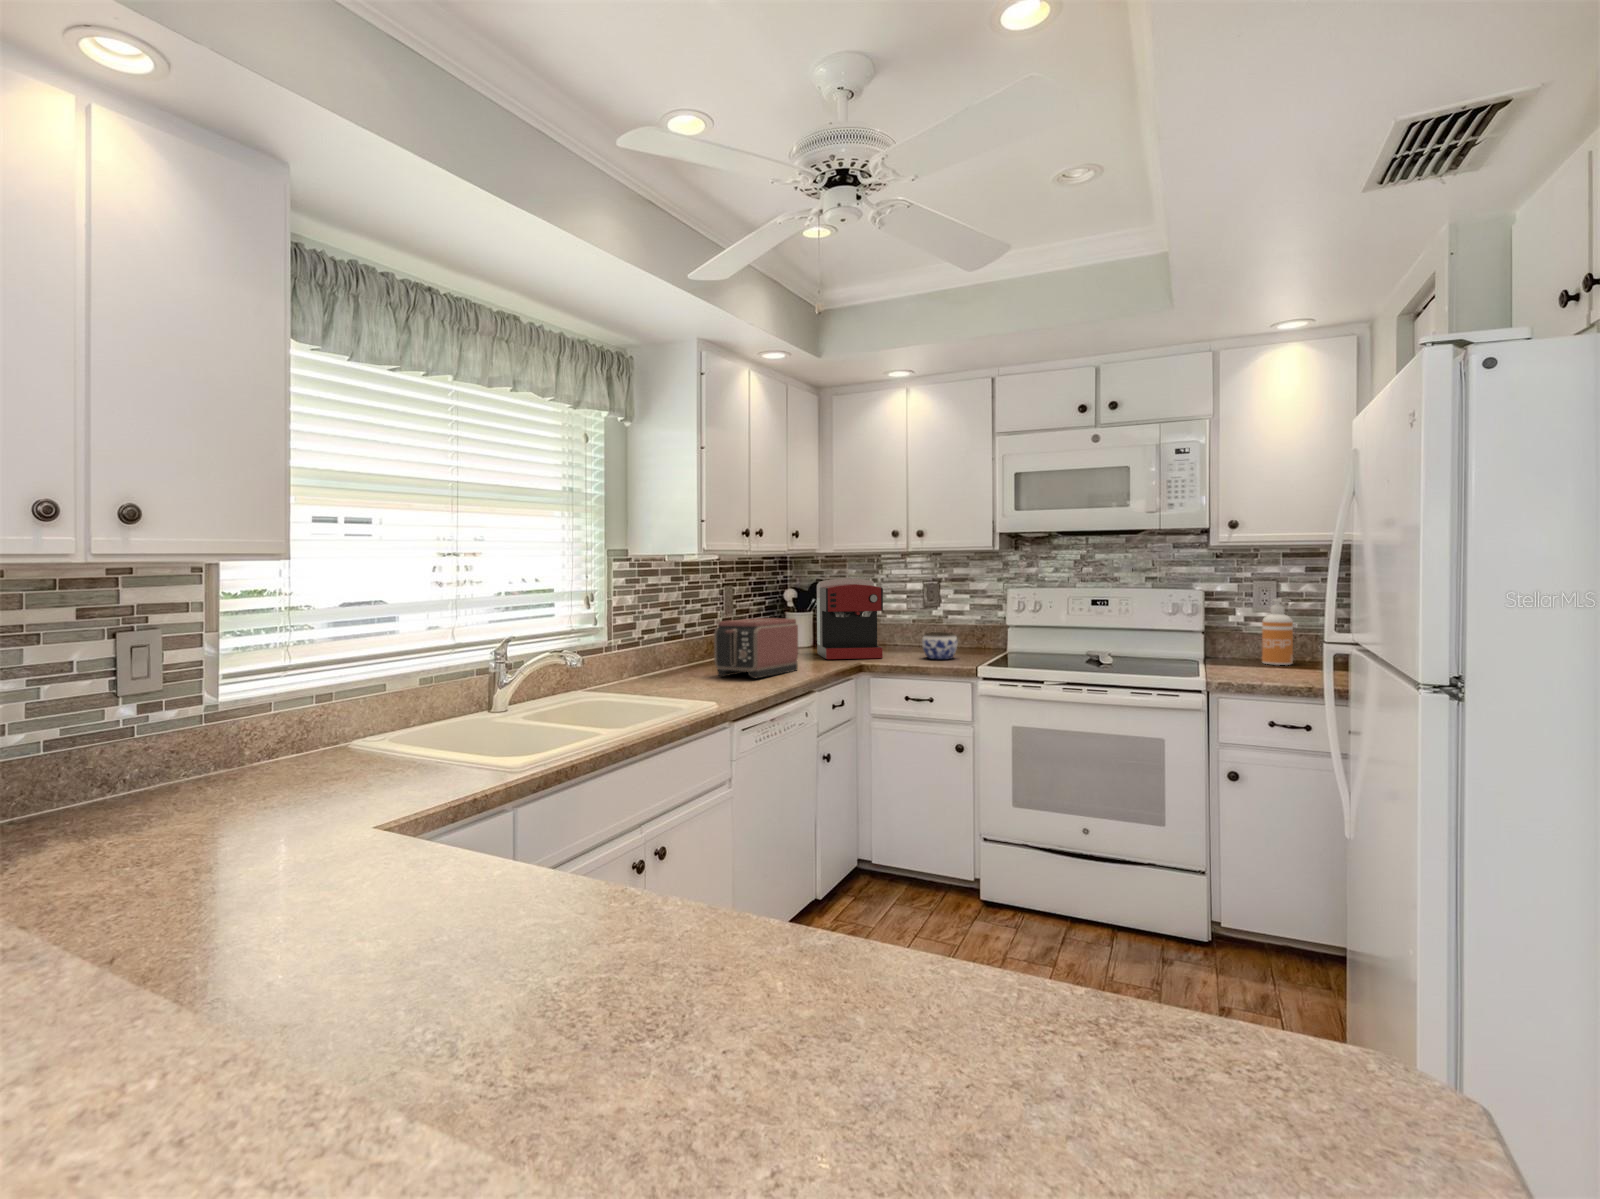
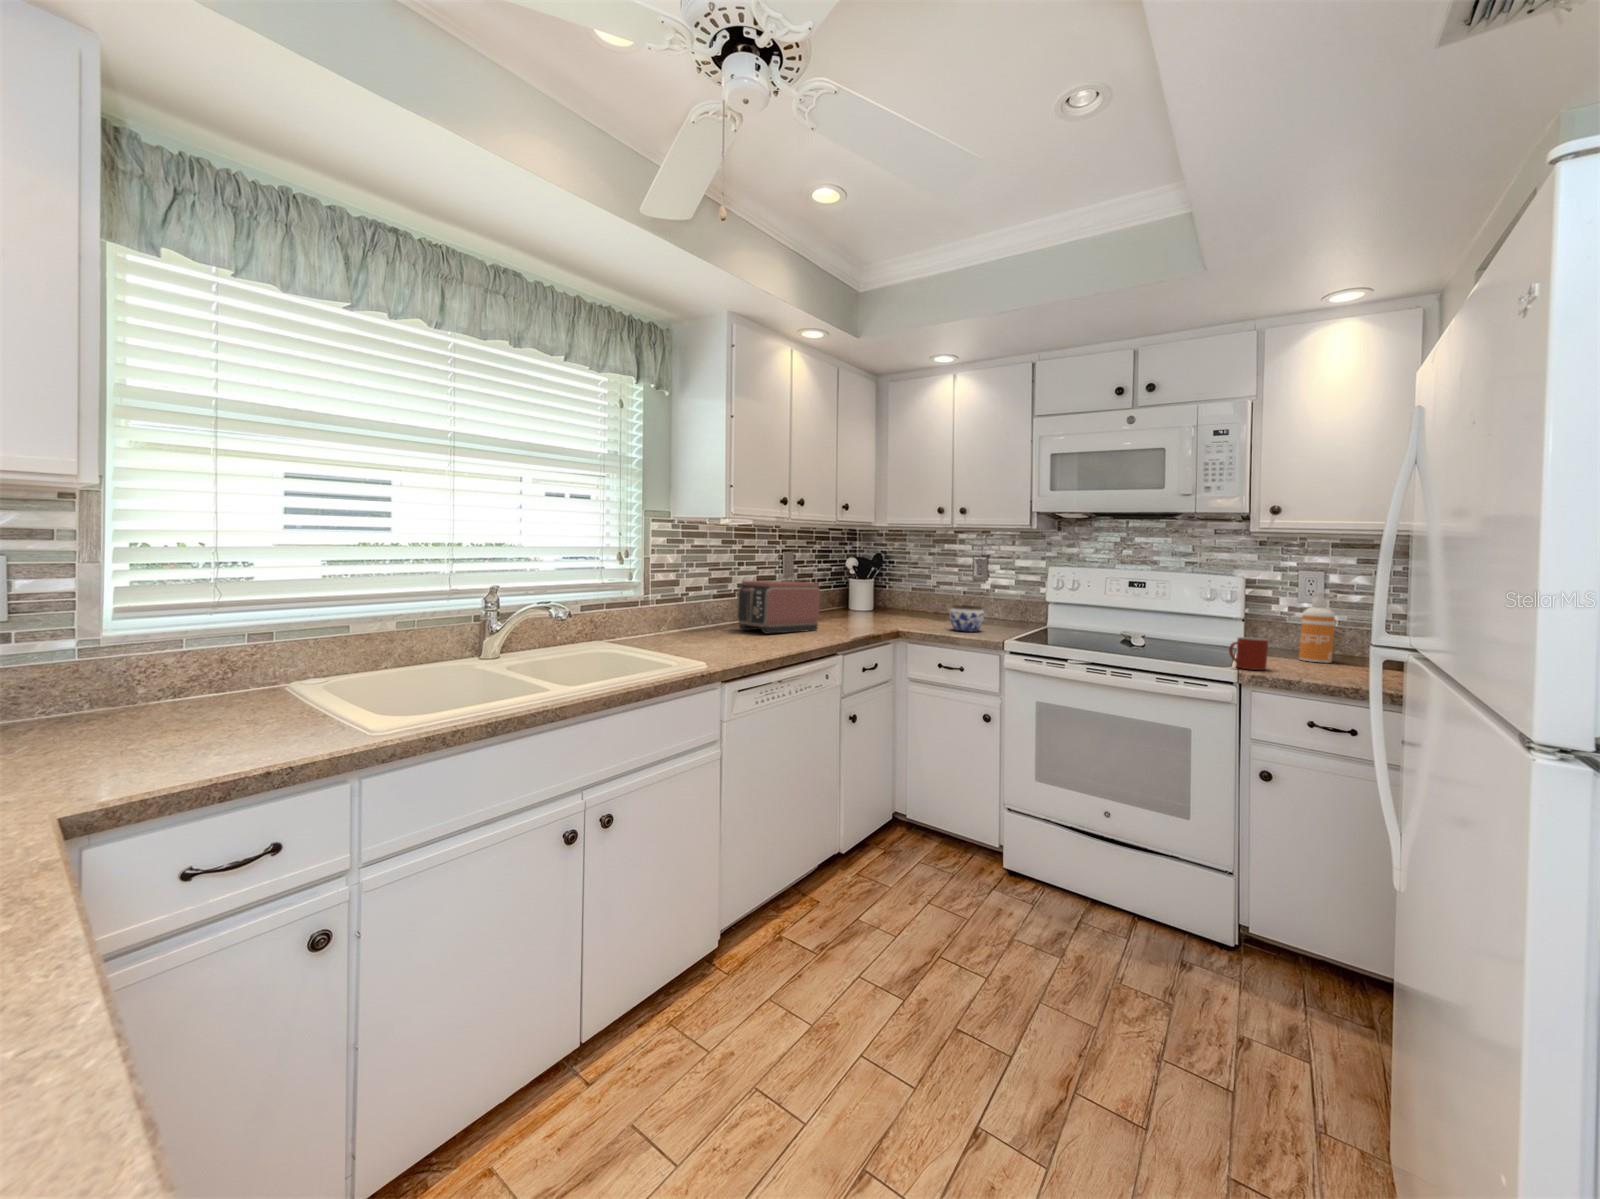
coffee maker: present [817,578,883,659] -> none [859,549,916,626]
mug: none [1229,646,1260,677] -> present [1229,637,1268,670]

